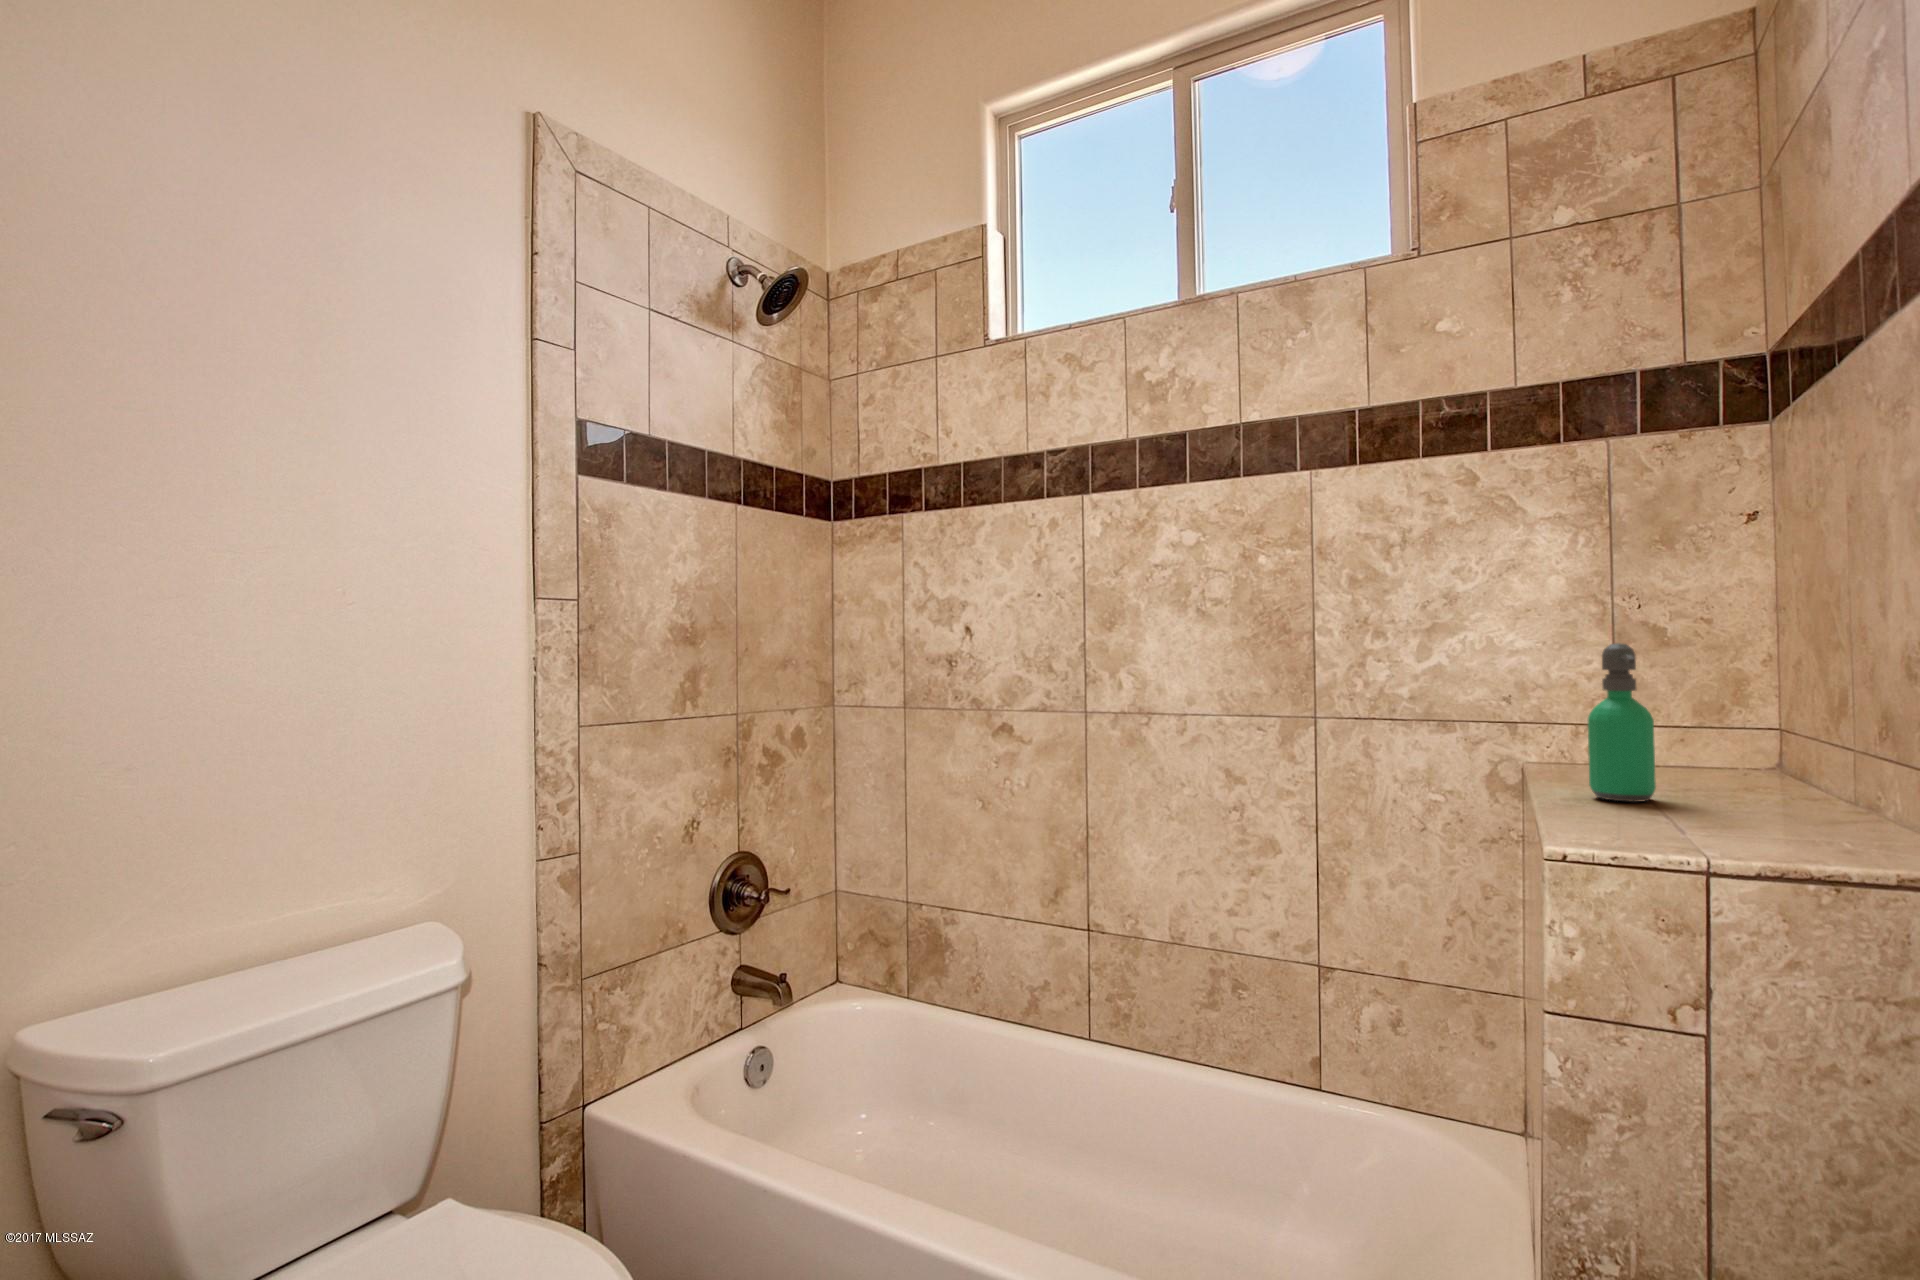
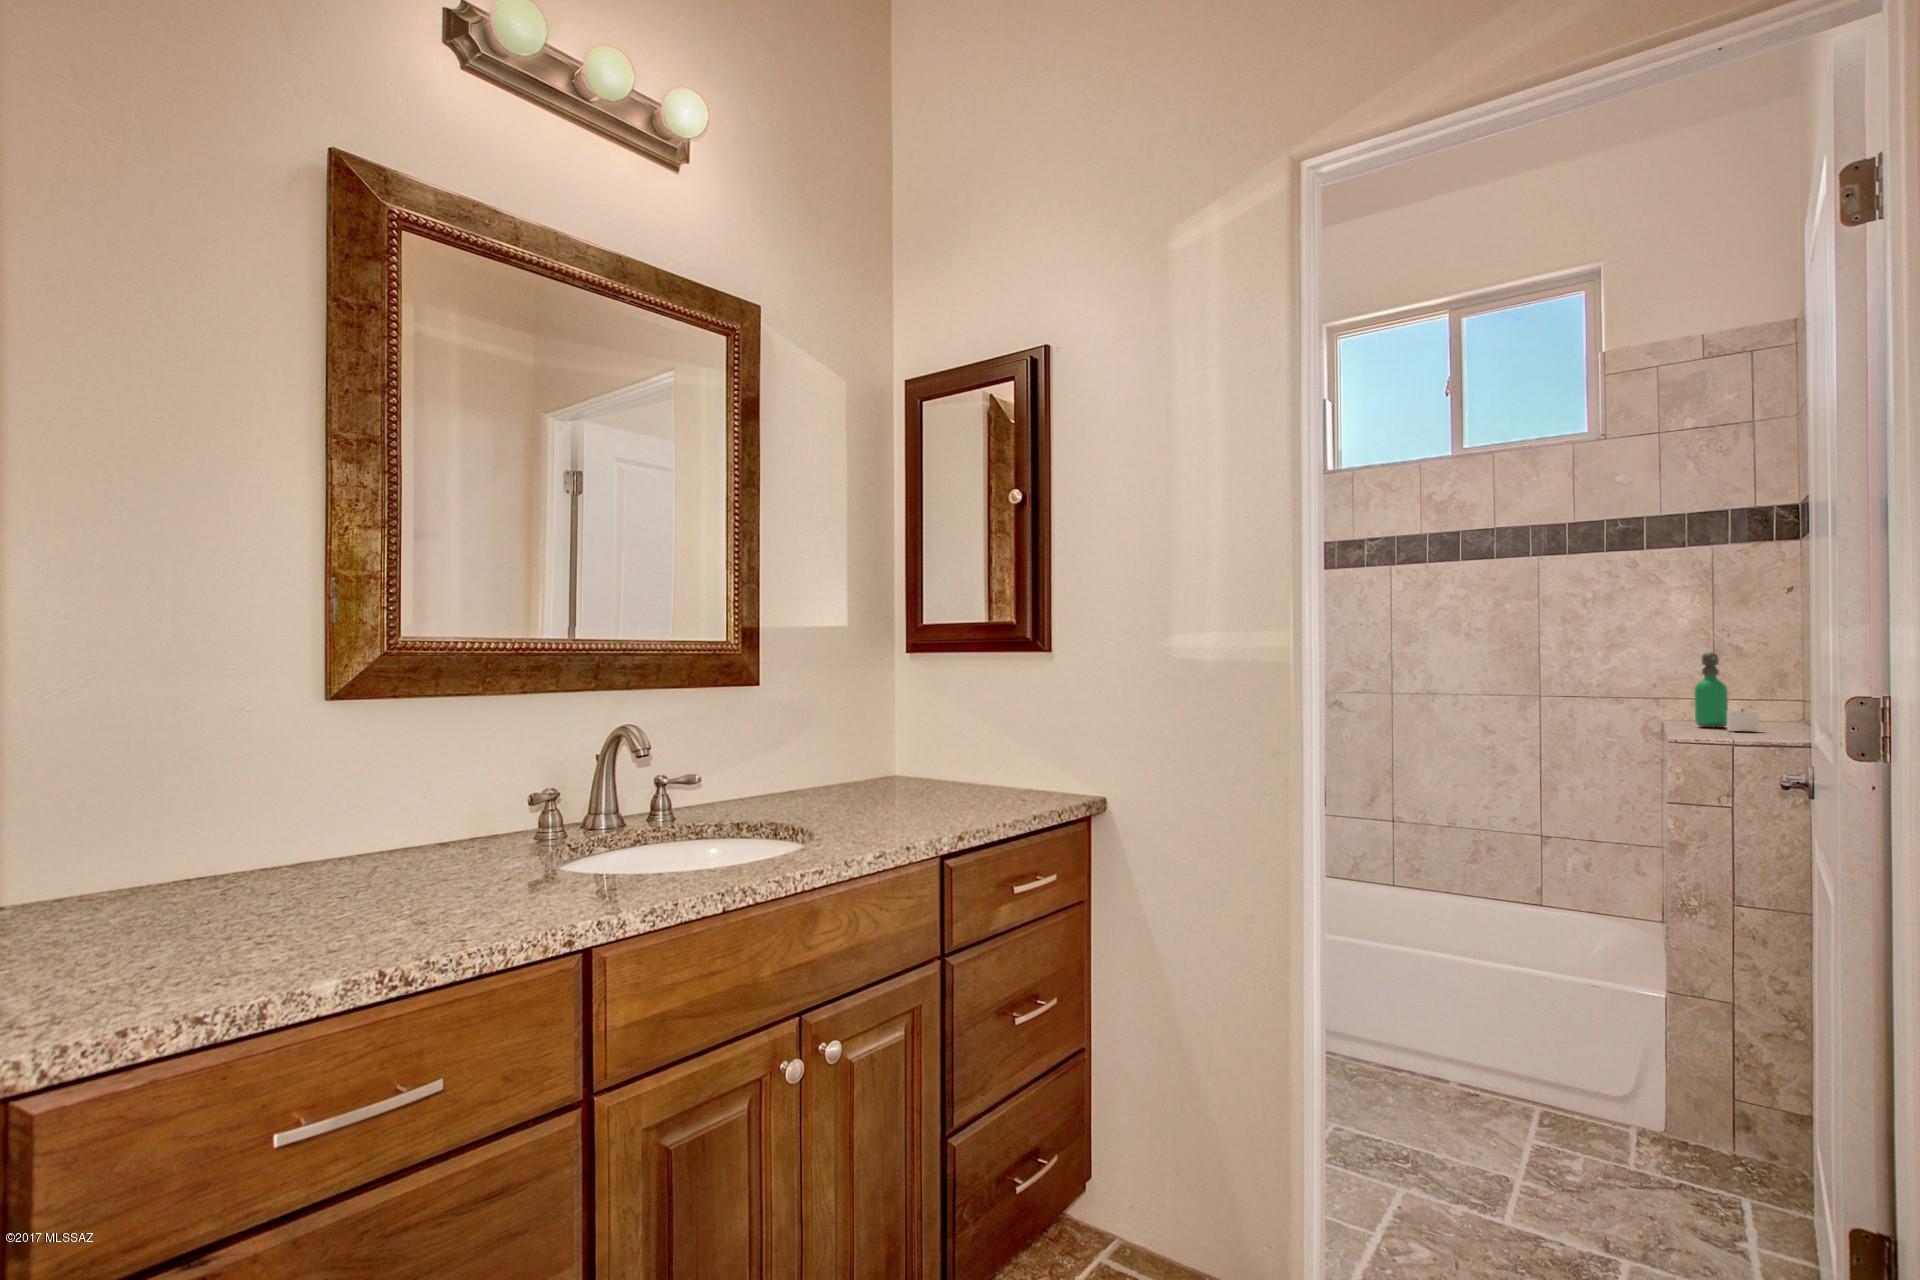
candle: none [1669,772,1775,828] -> present [1727,709,1759,731]

